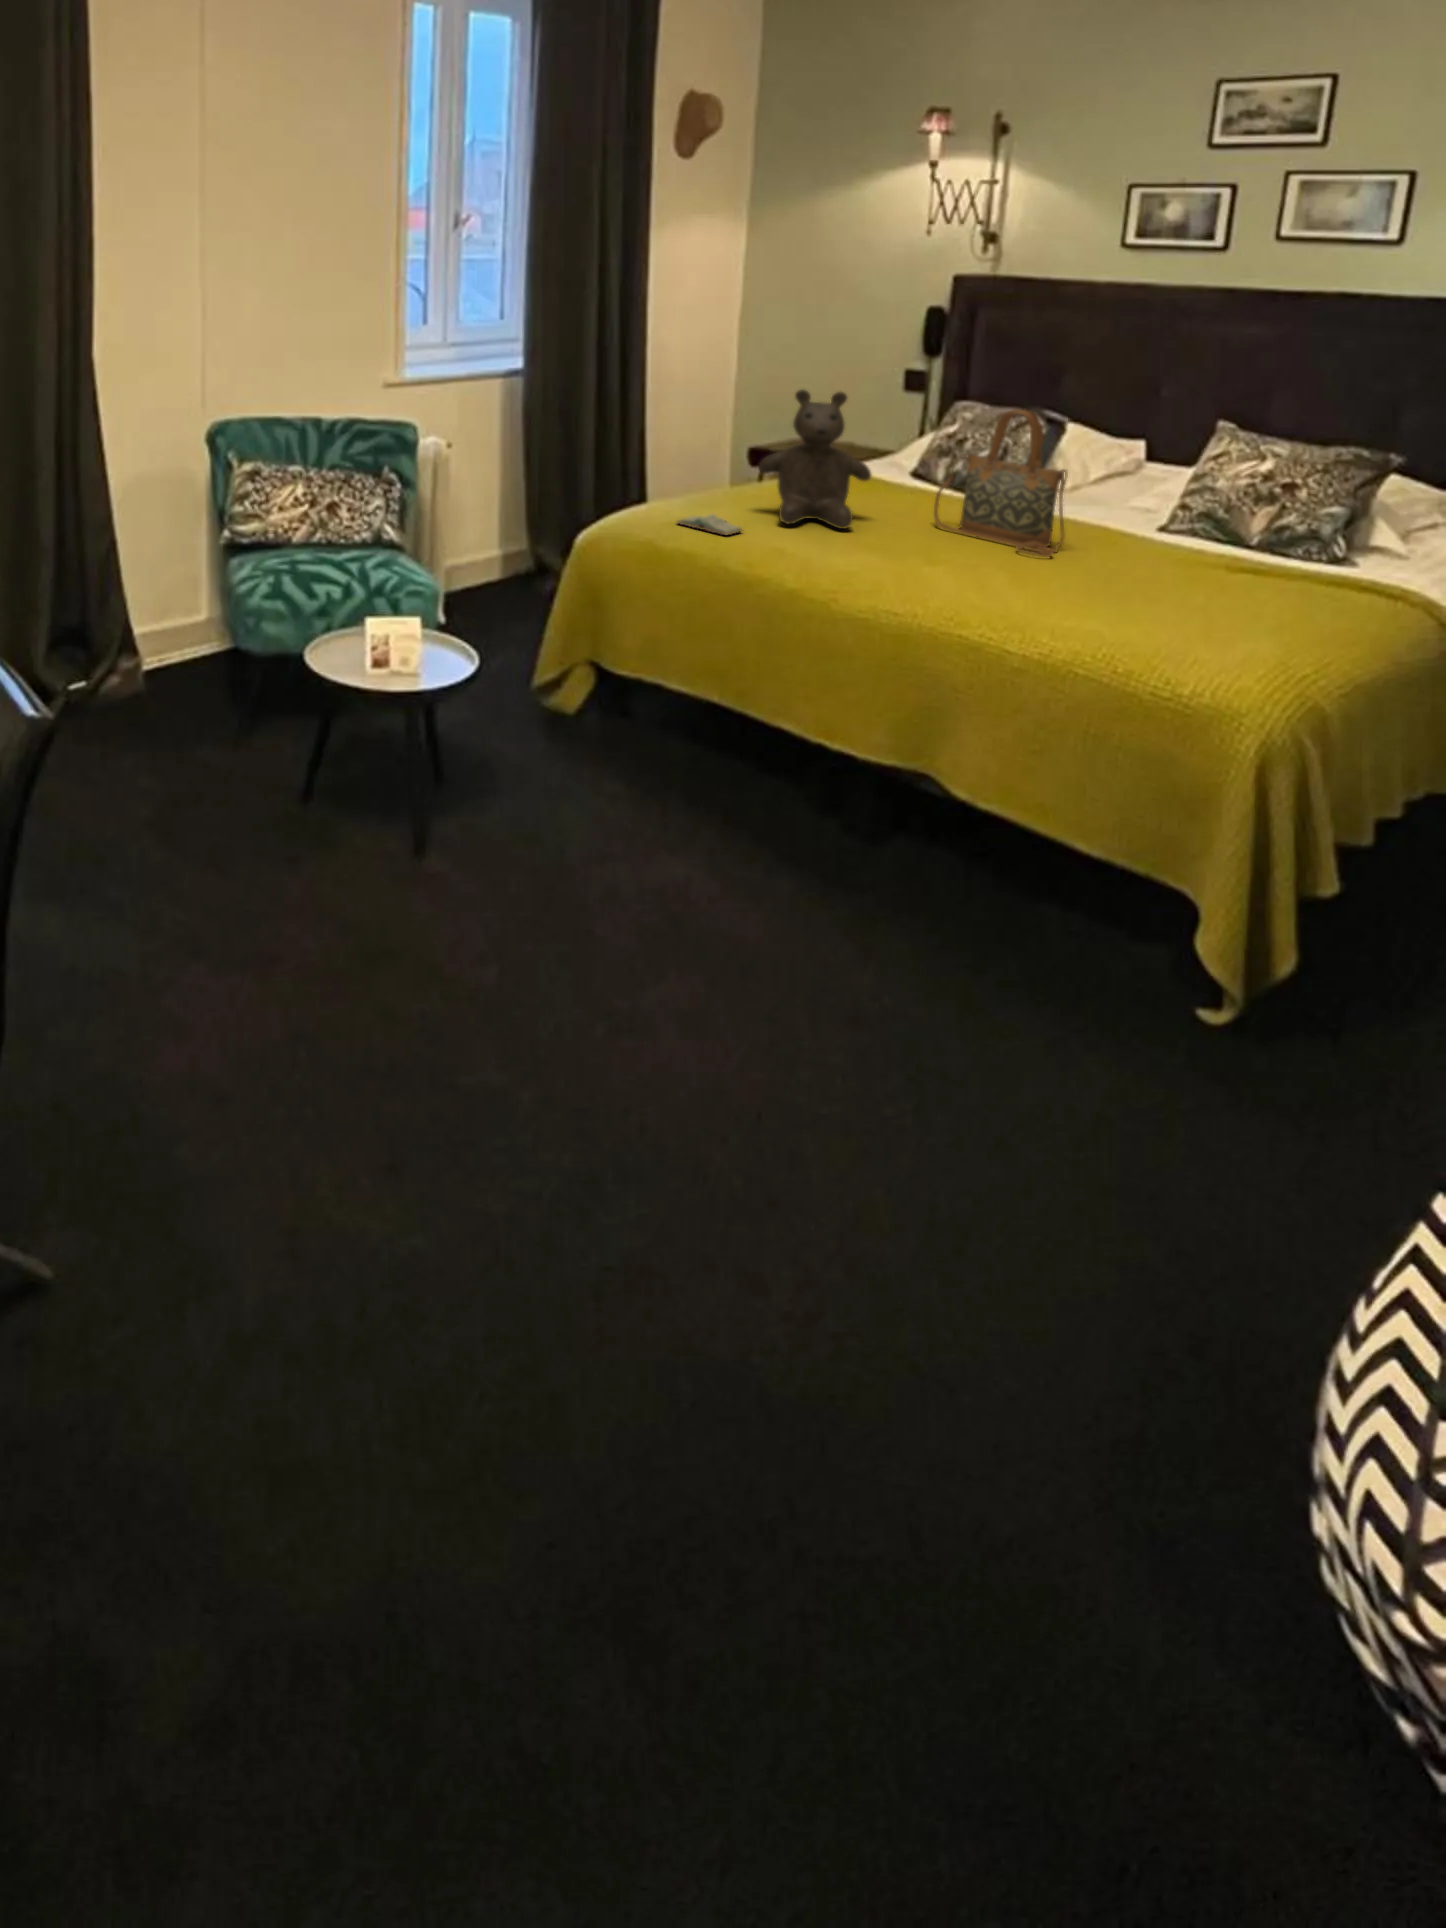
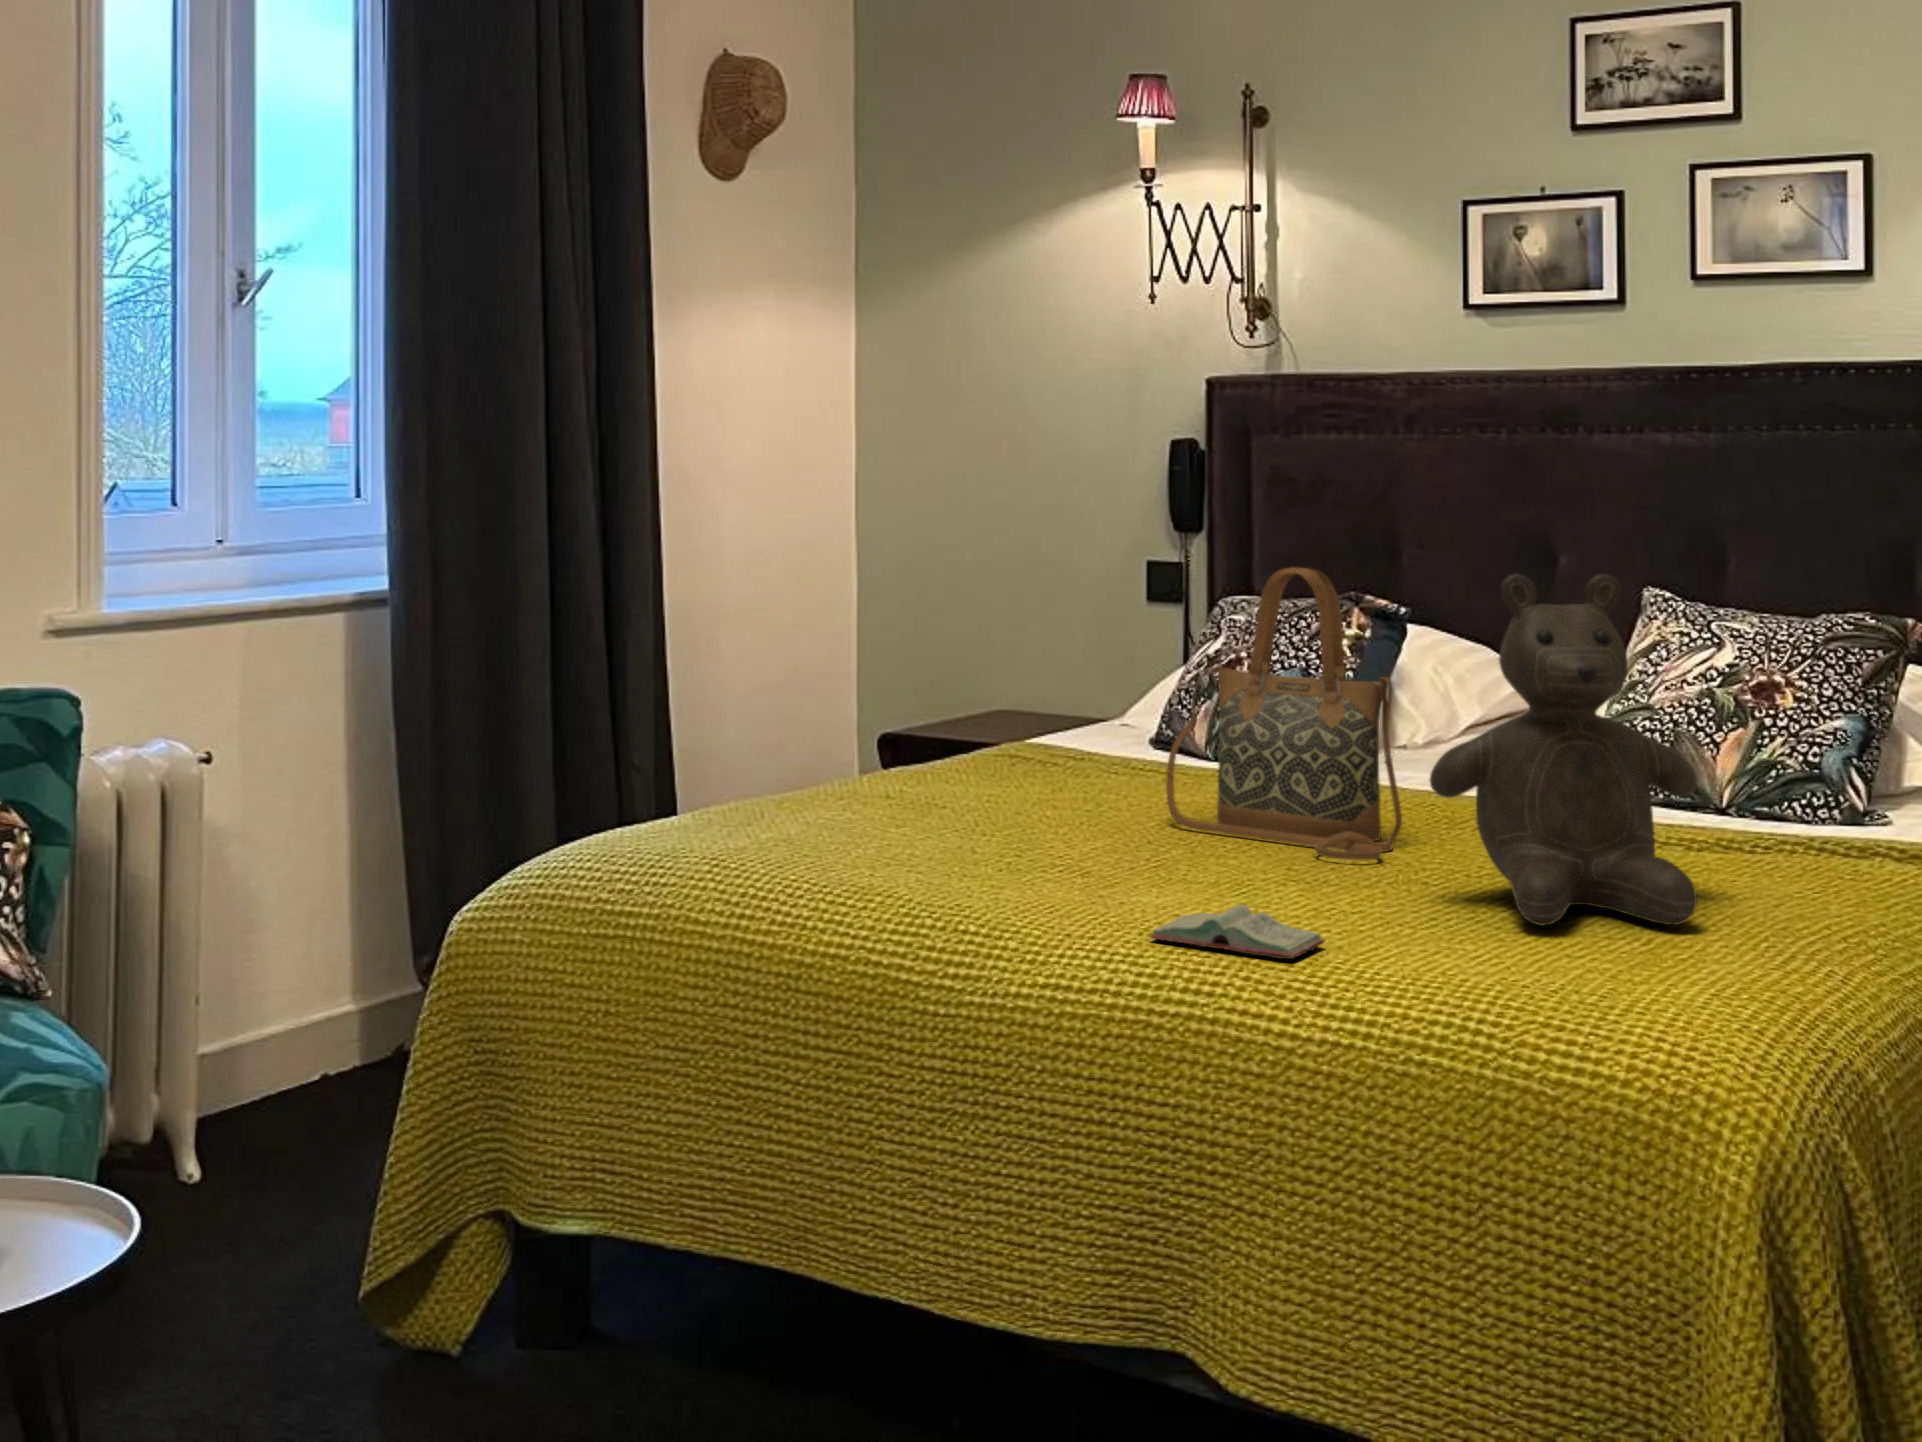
teddy bear: present [759,390,871,529] -> present [1430,574,1697,926]
book: present [678,515,742,535] -> present [1150,905,1325,959]

